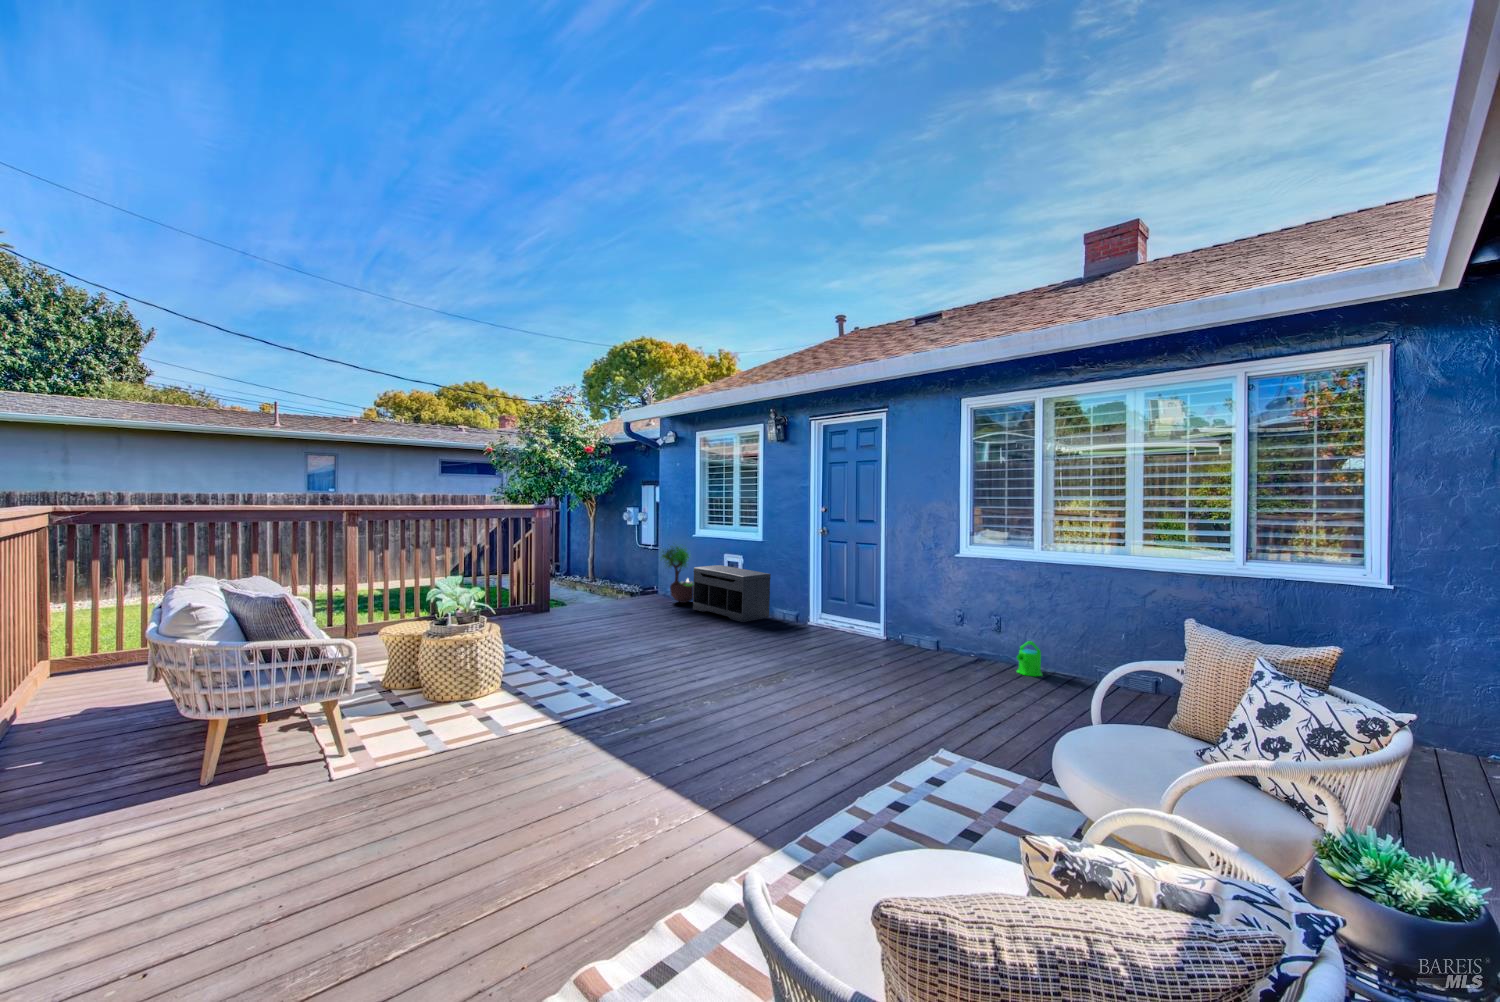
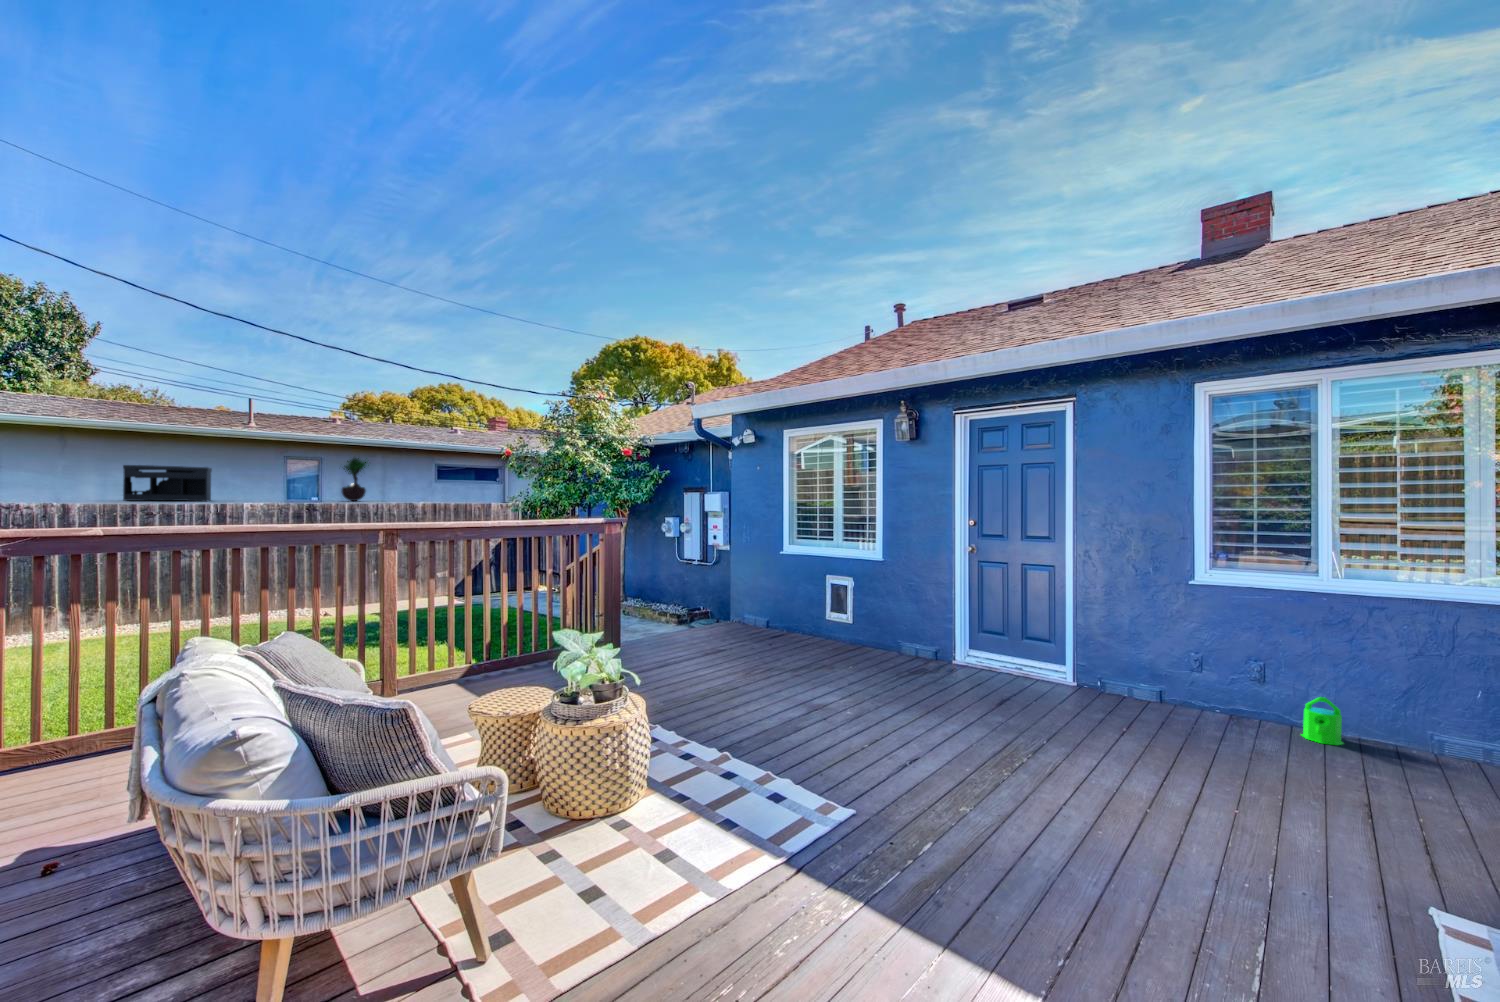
potted tree: present [661,546,694,603] -> present [342,458,369,501]
bench: present [693,565,771,622] -> present [123,465,212,501]

